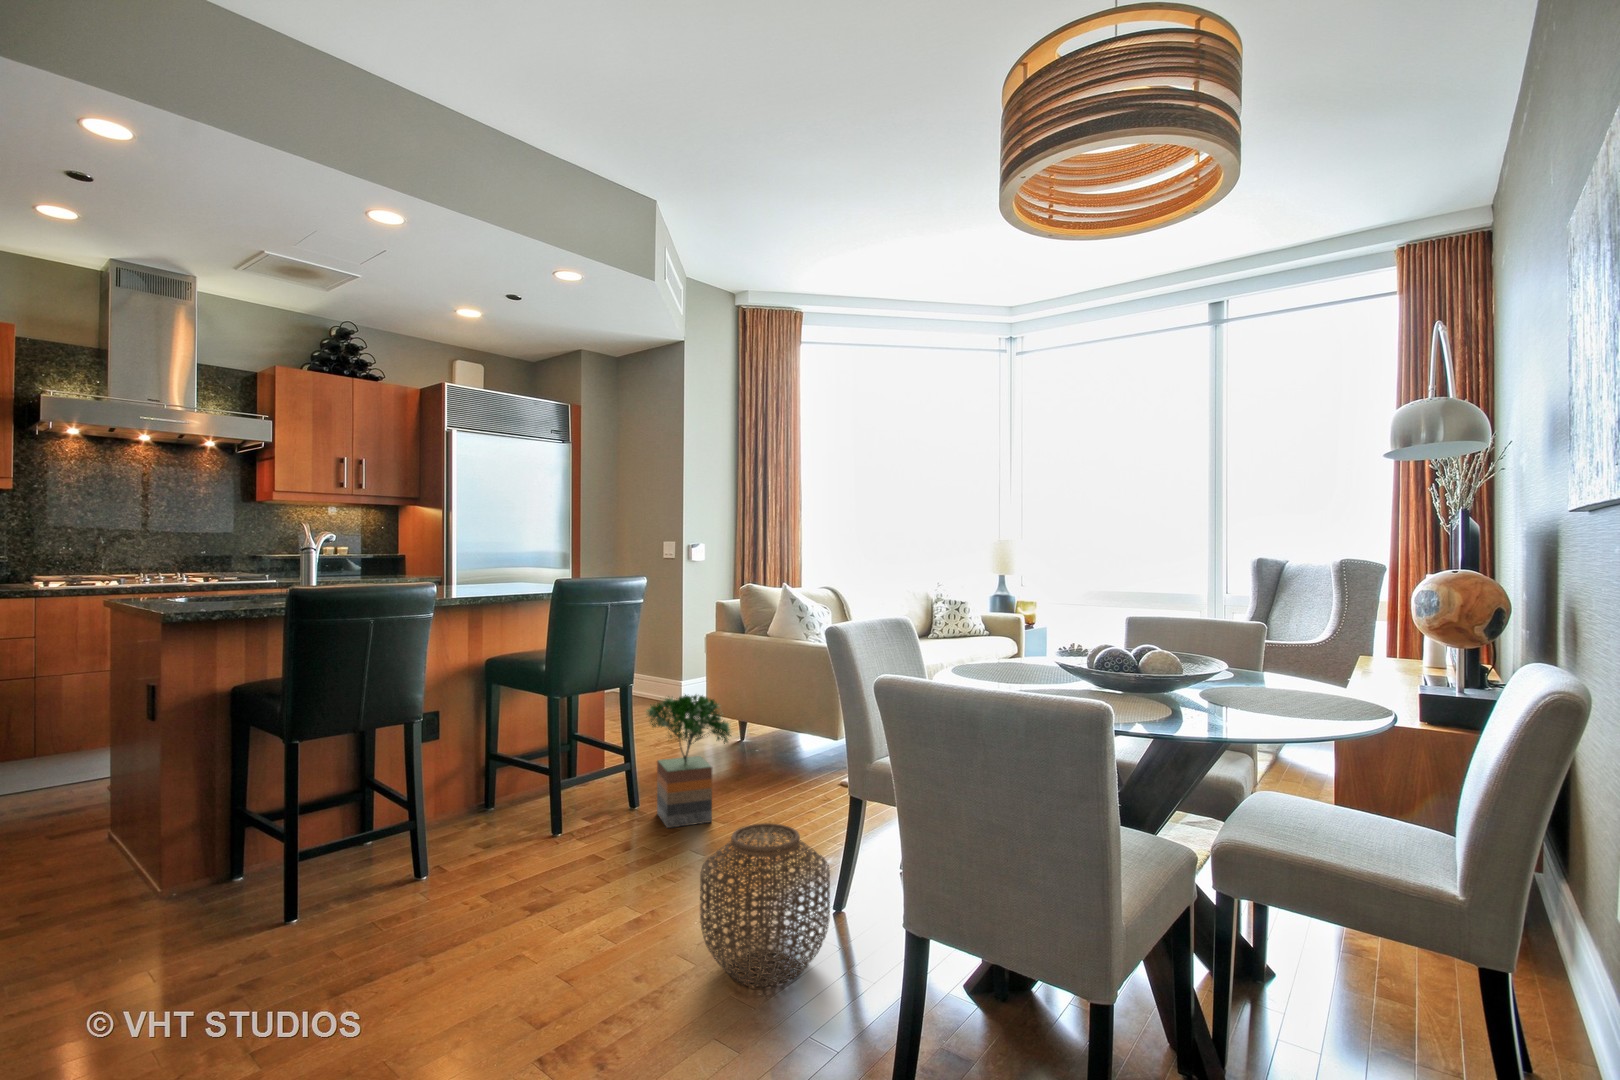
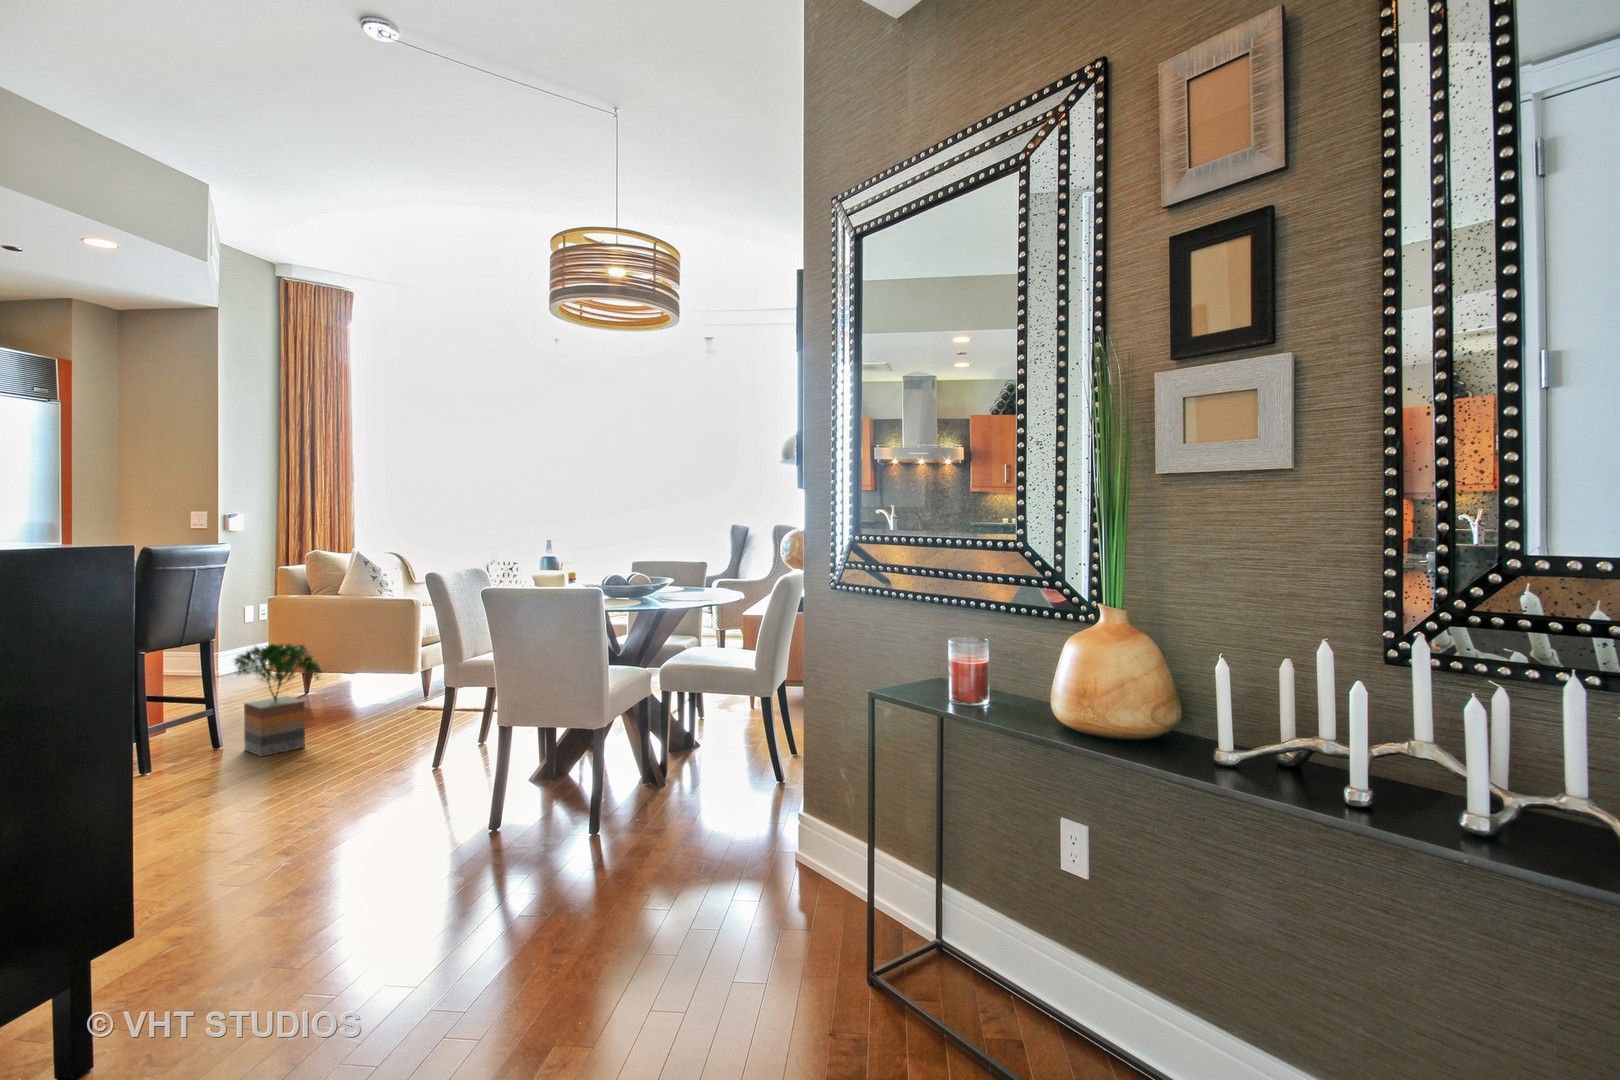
woven basket: present [700,823,830,987] -> none [338,711,441,818]

